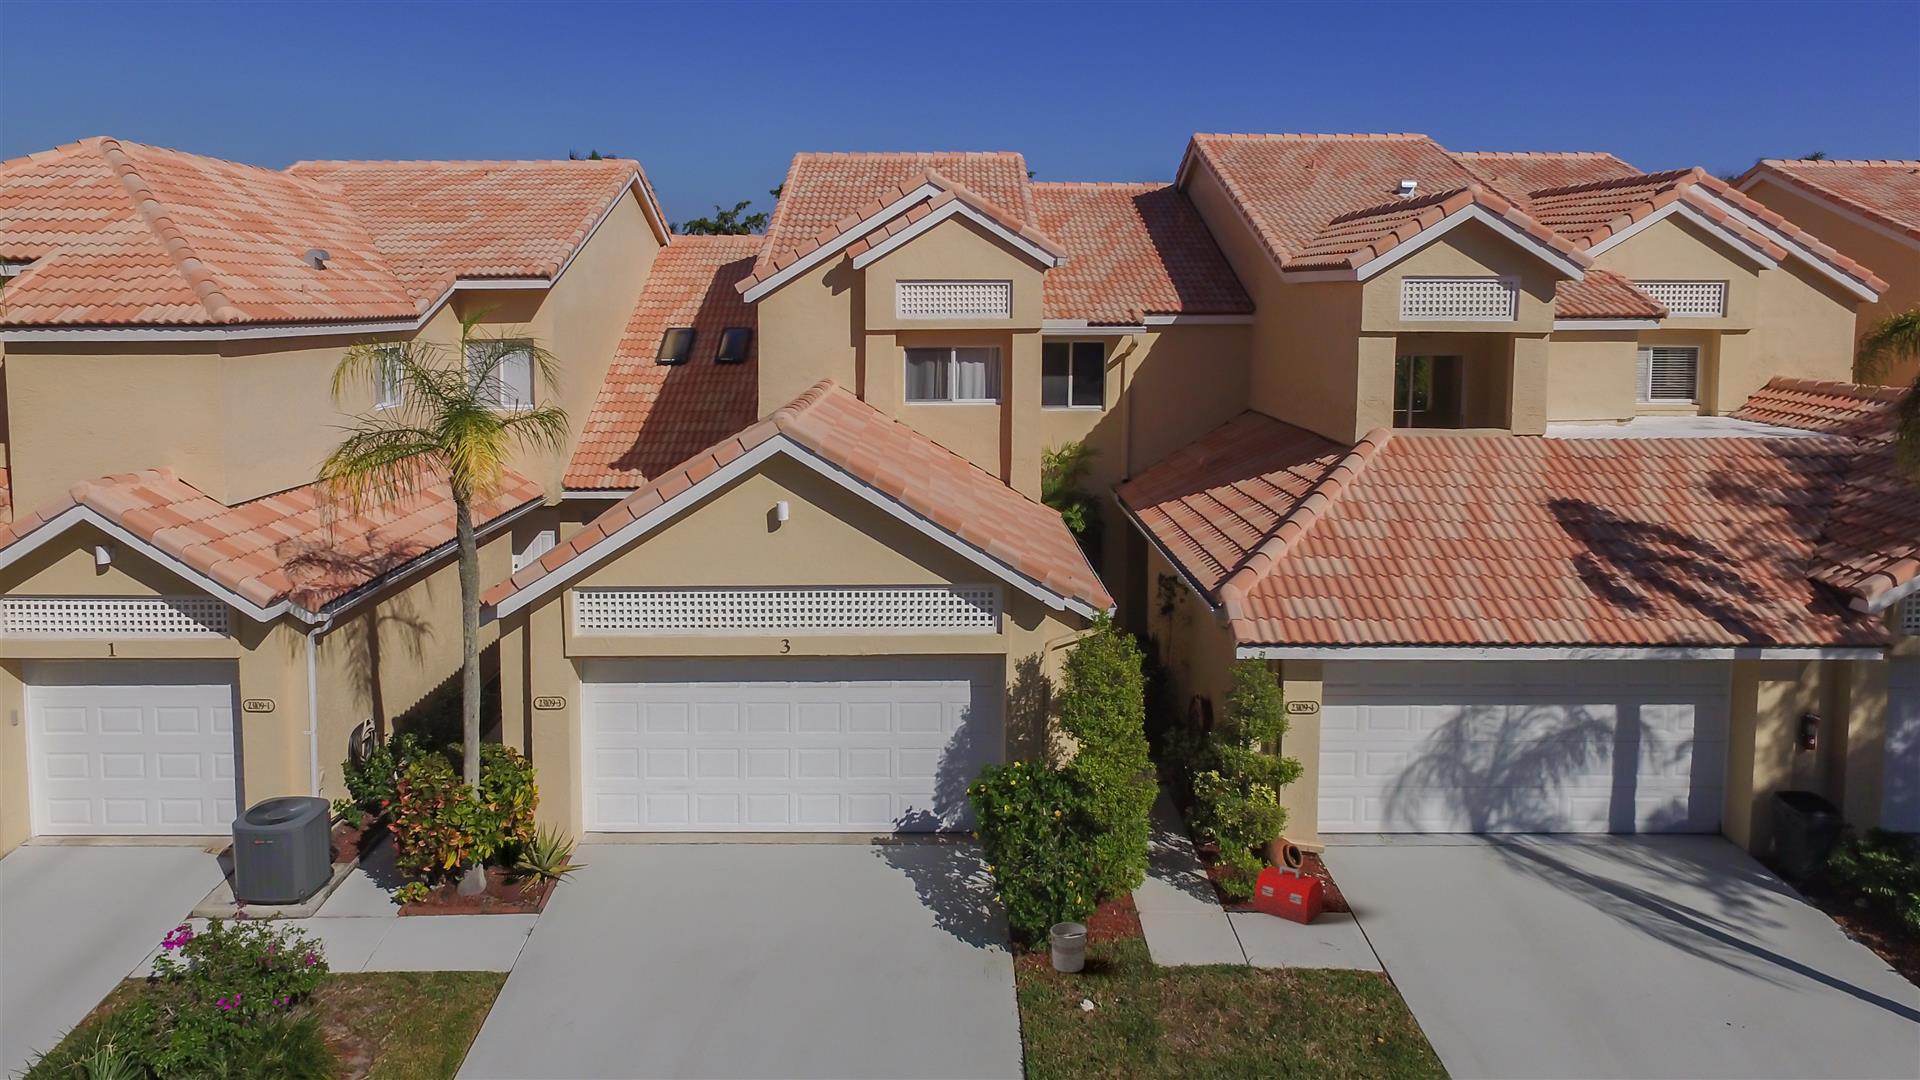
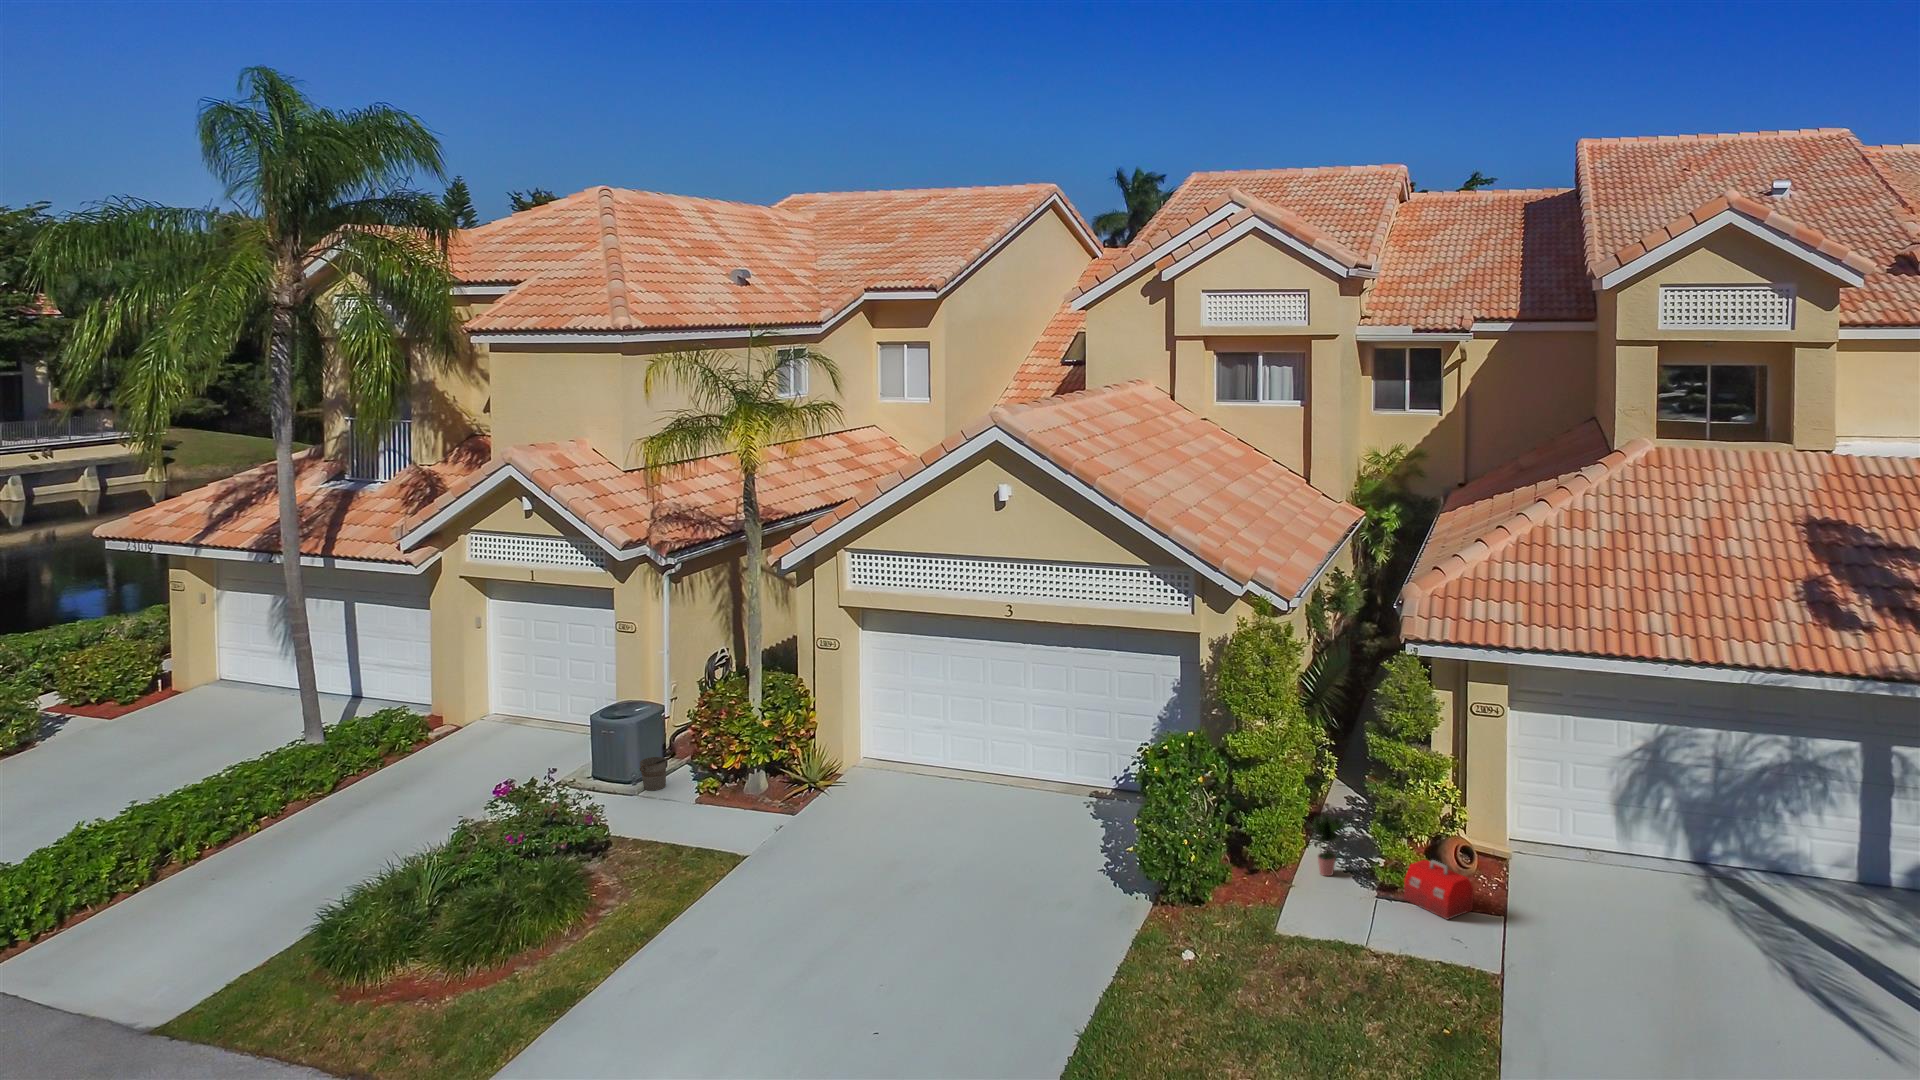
potted plant: present [492,839,533,903] -> present [1305,816,1346,876]
bucket: present [1048,922,1091,973] -> present [640,757,669,790]

